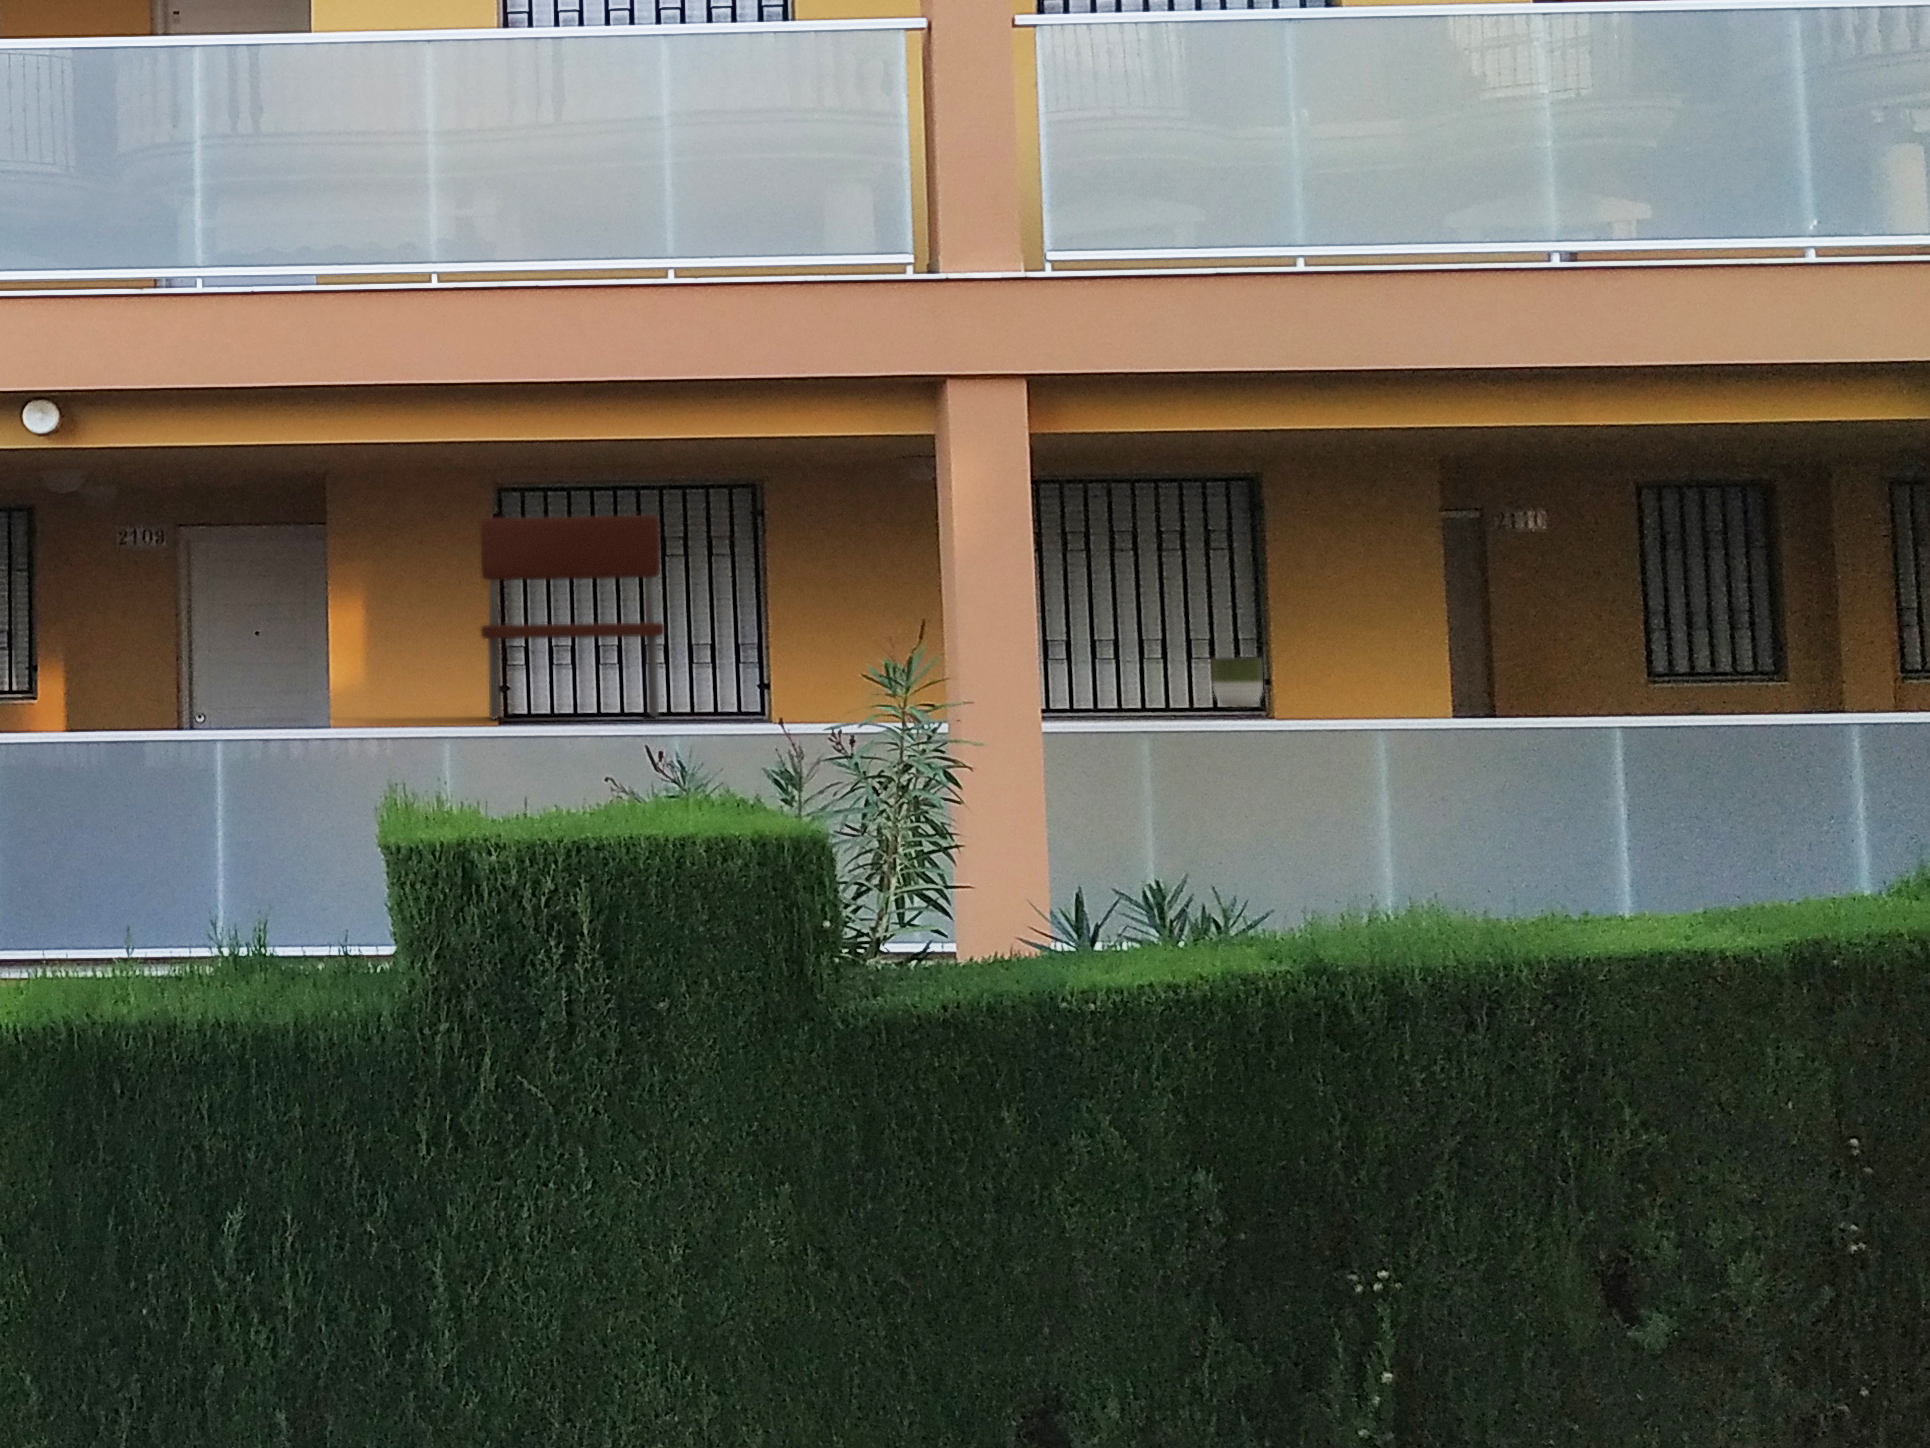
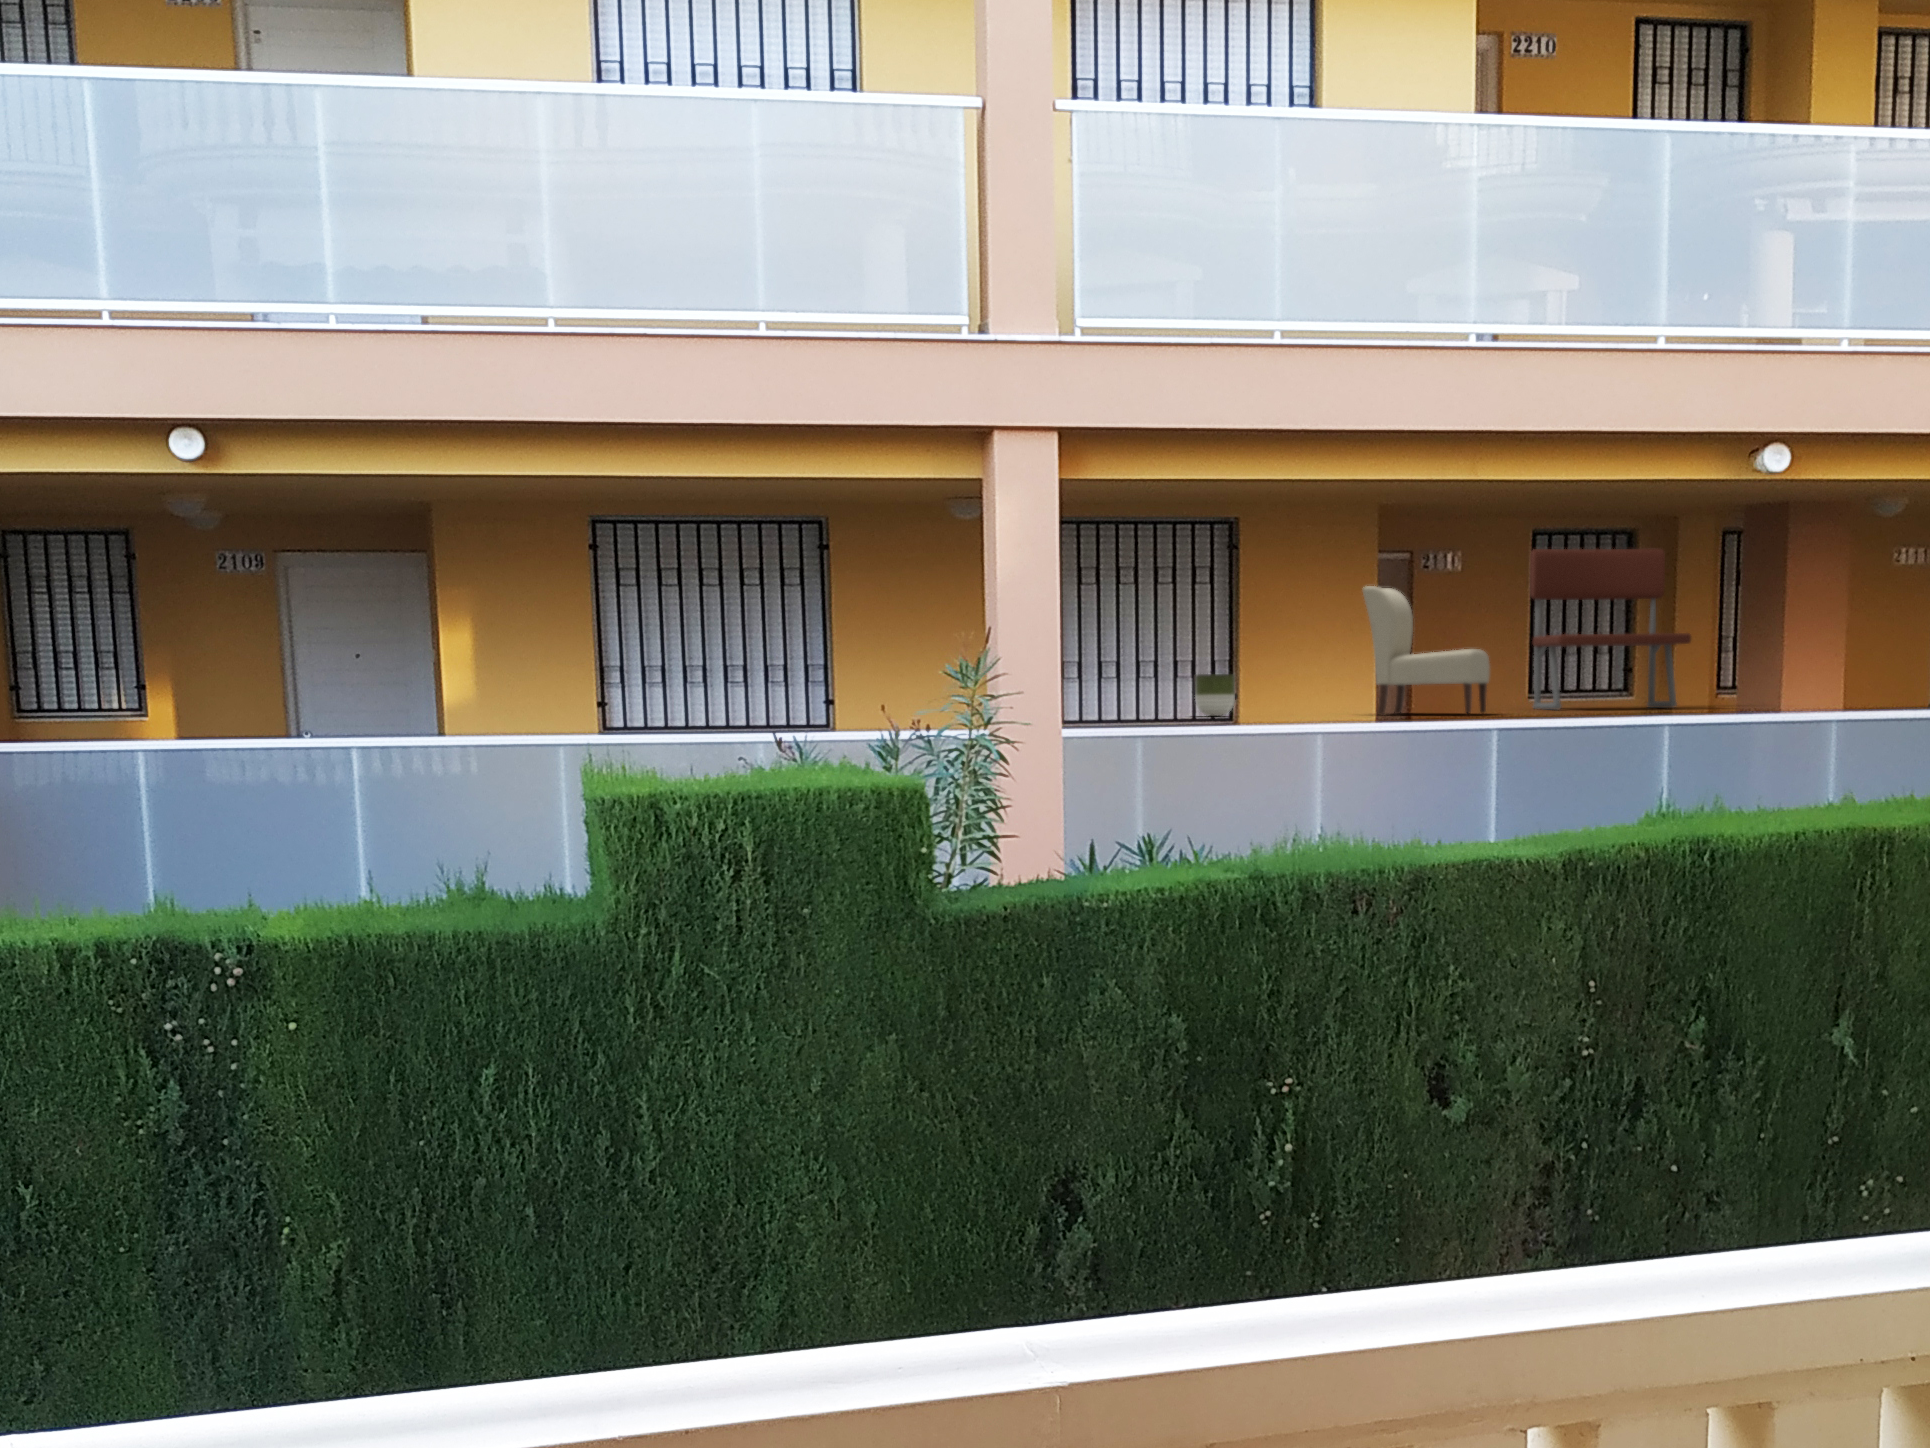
bench: present [481,515,664,719] -> present [1530,549,1691,710]
chair: none [1421,552,1595,707] -> present [1363,586,1490,714]

